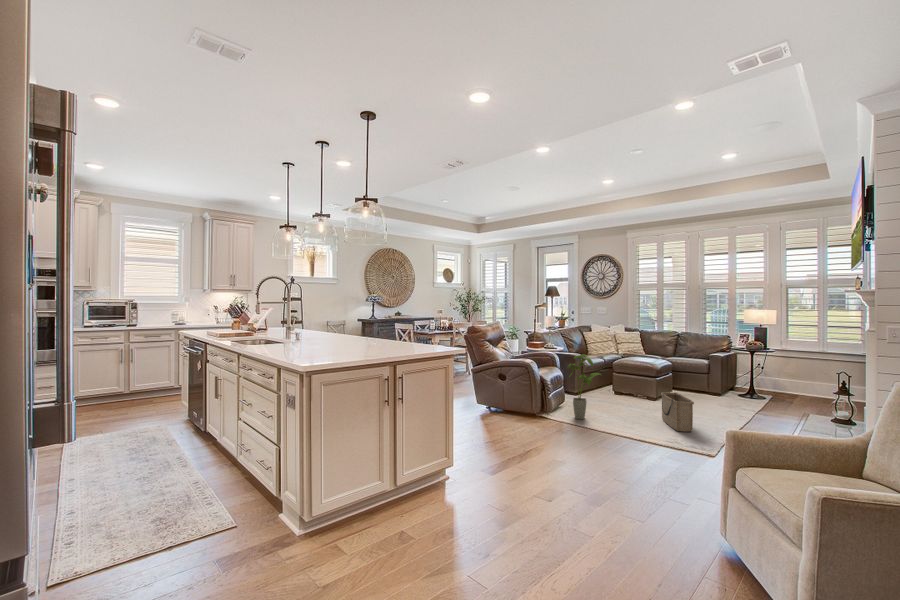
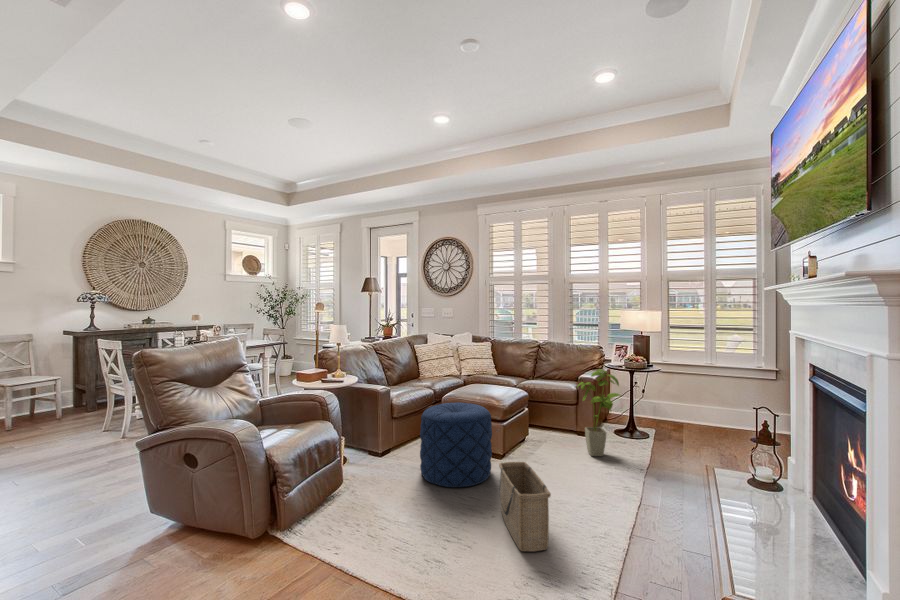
house plant: present [569,354,599,419] -> present [577,369,621,456]
pouf: none [606,364,652,410] -> present [420,402,492,487]

